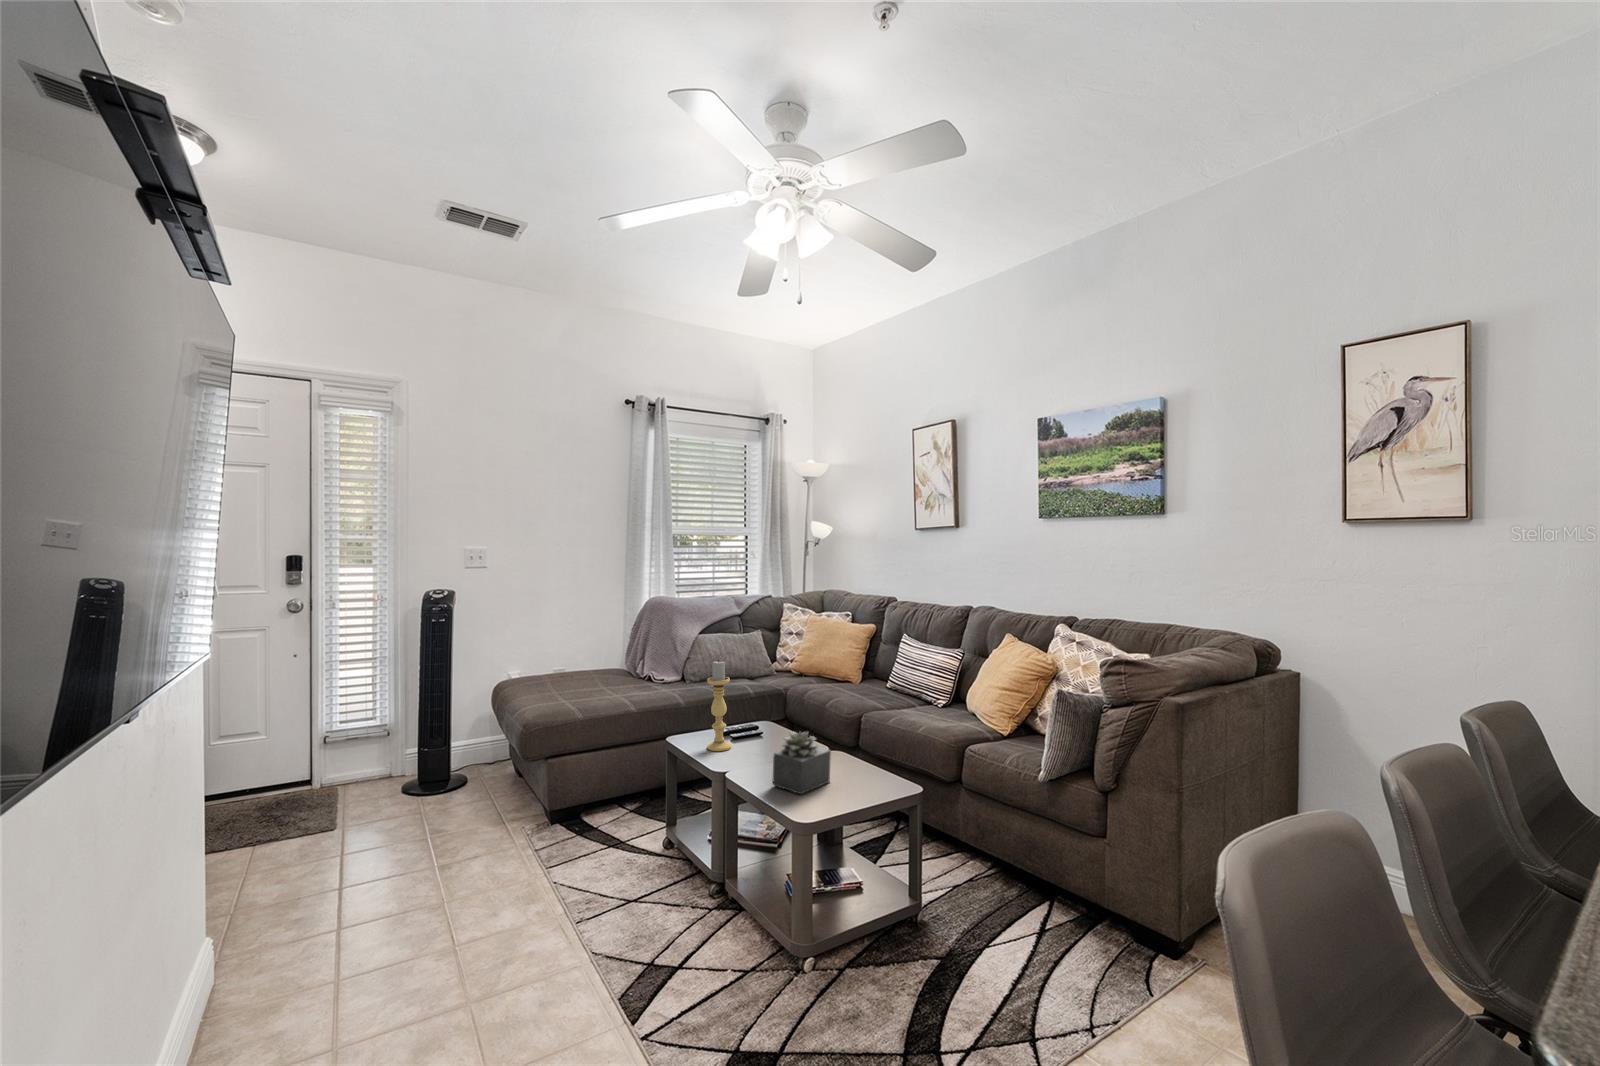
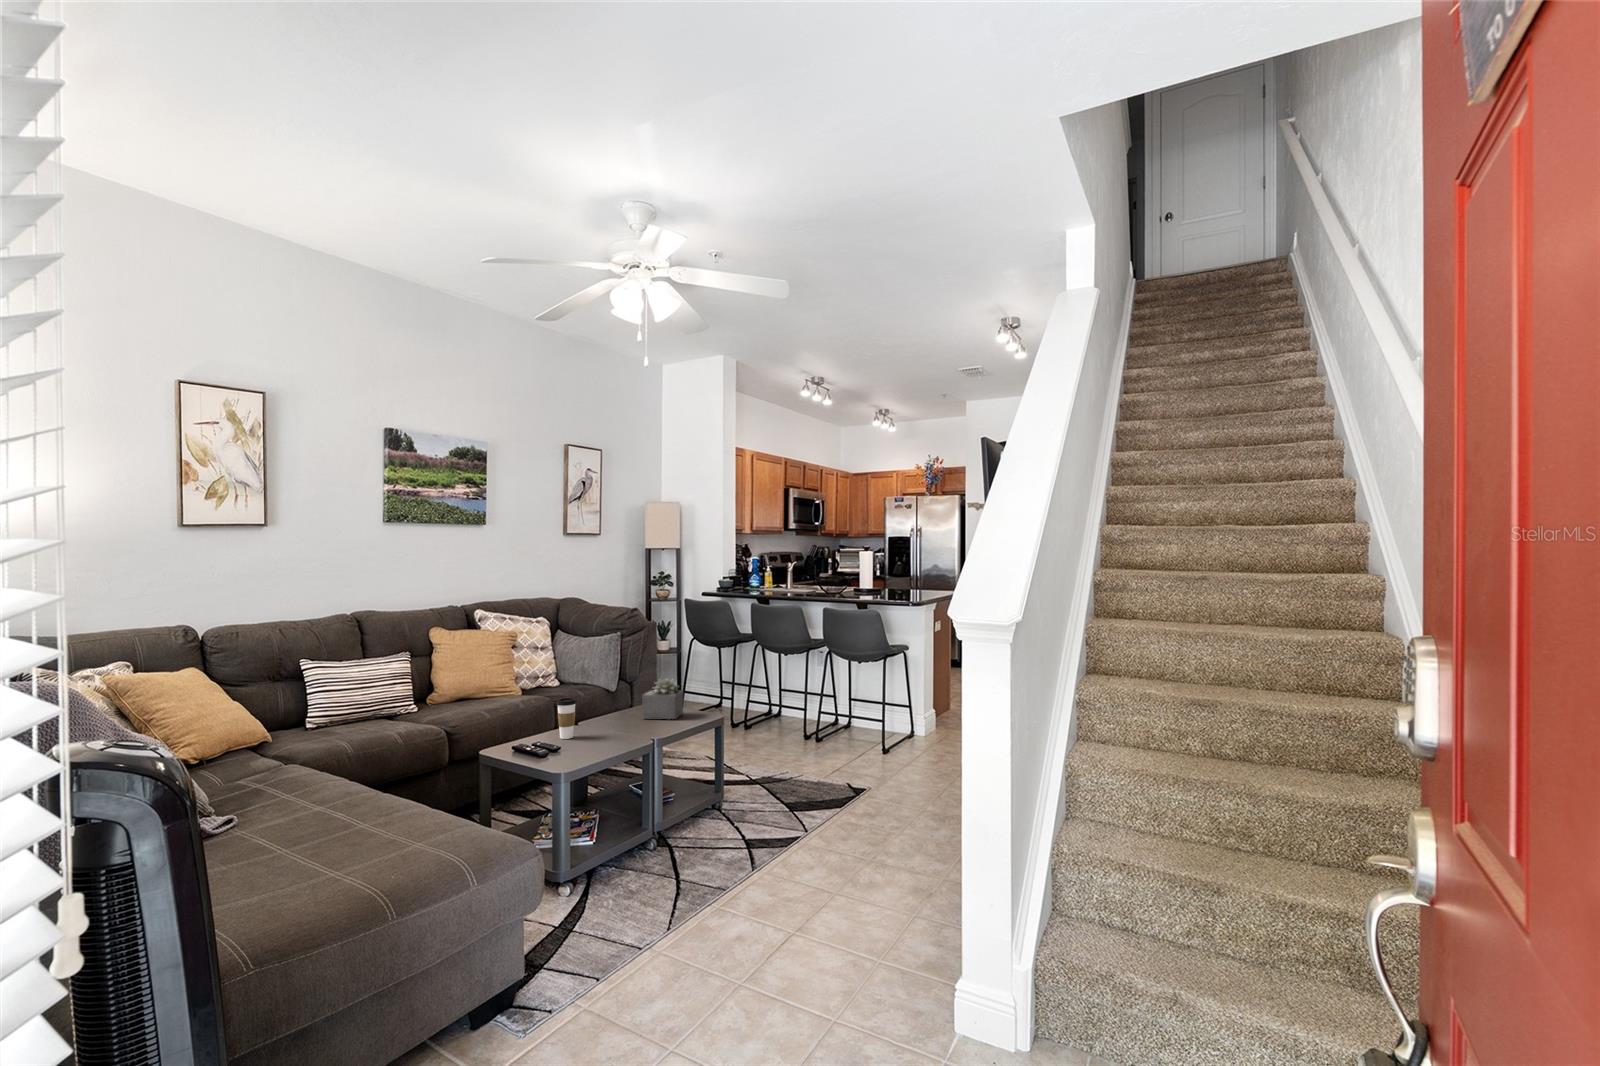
candle holder: present [707,660,731,751] -> none [587,658,611,746]
coffee cup: none [752,700,771,742] -> present [556,698,577,739]

